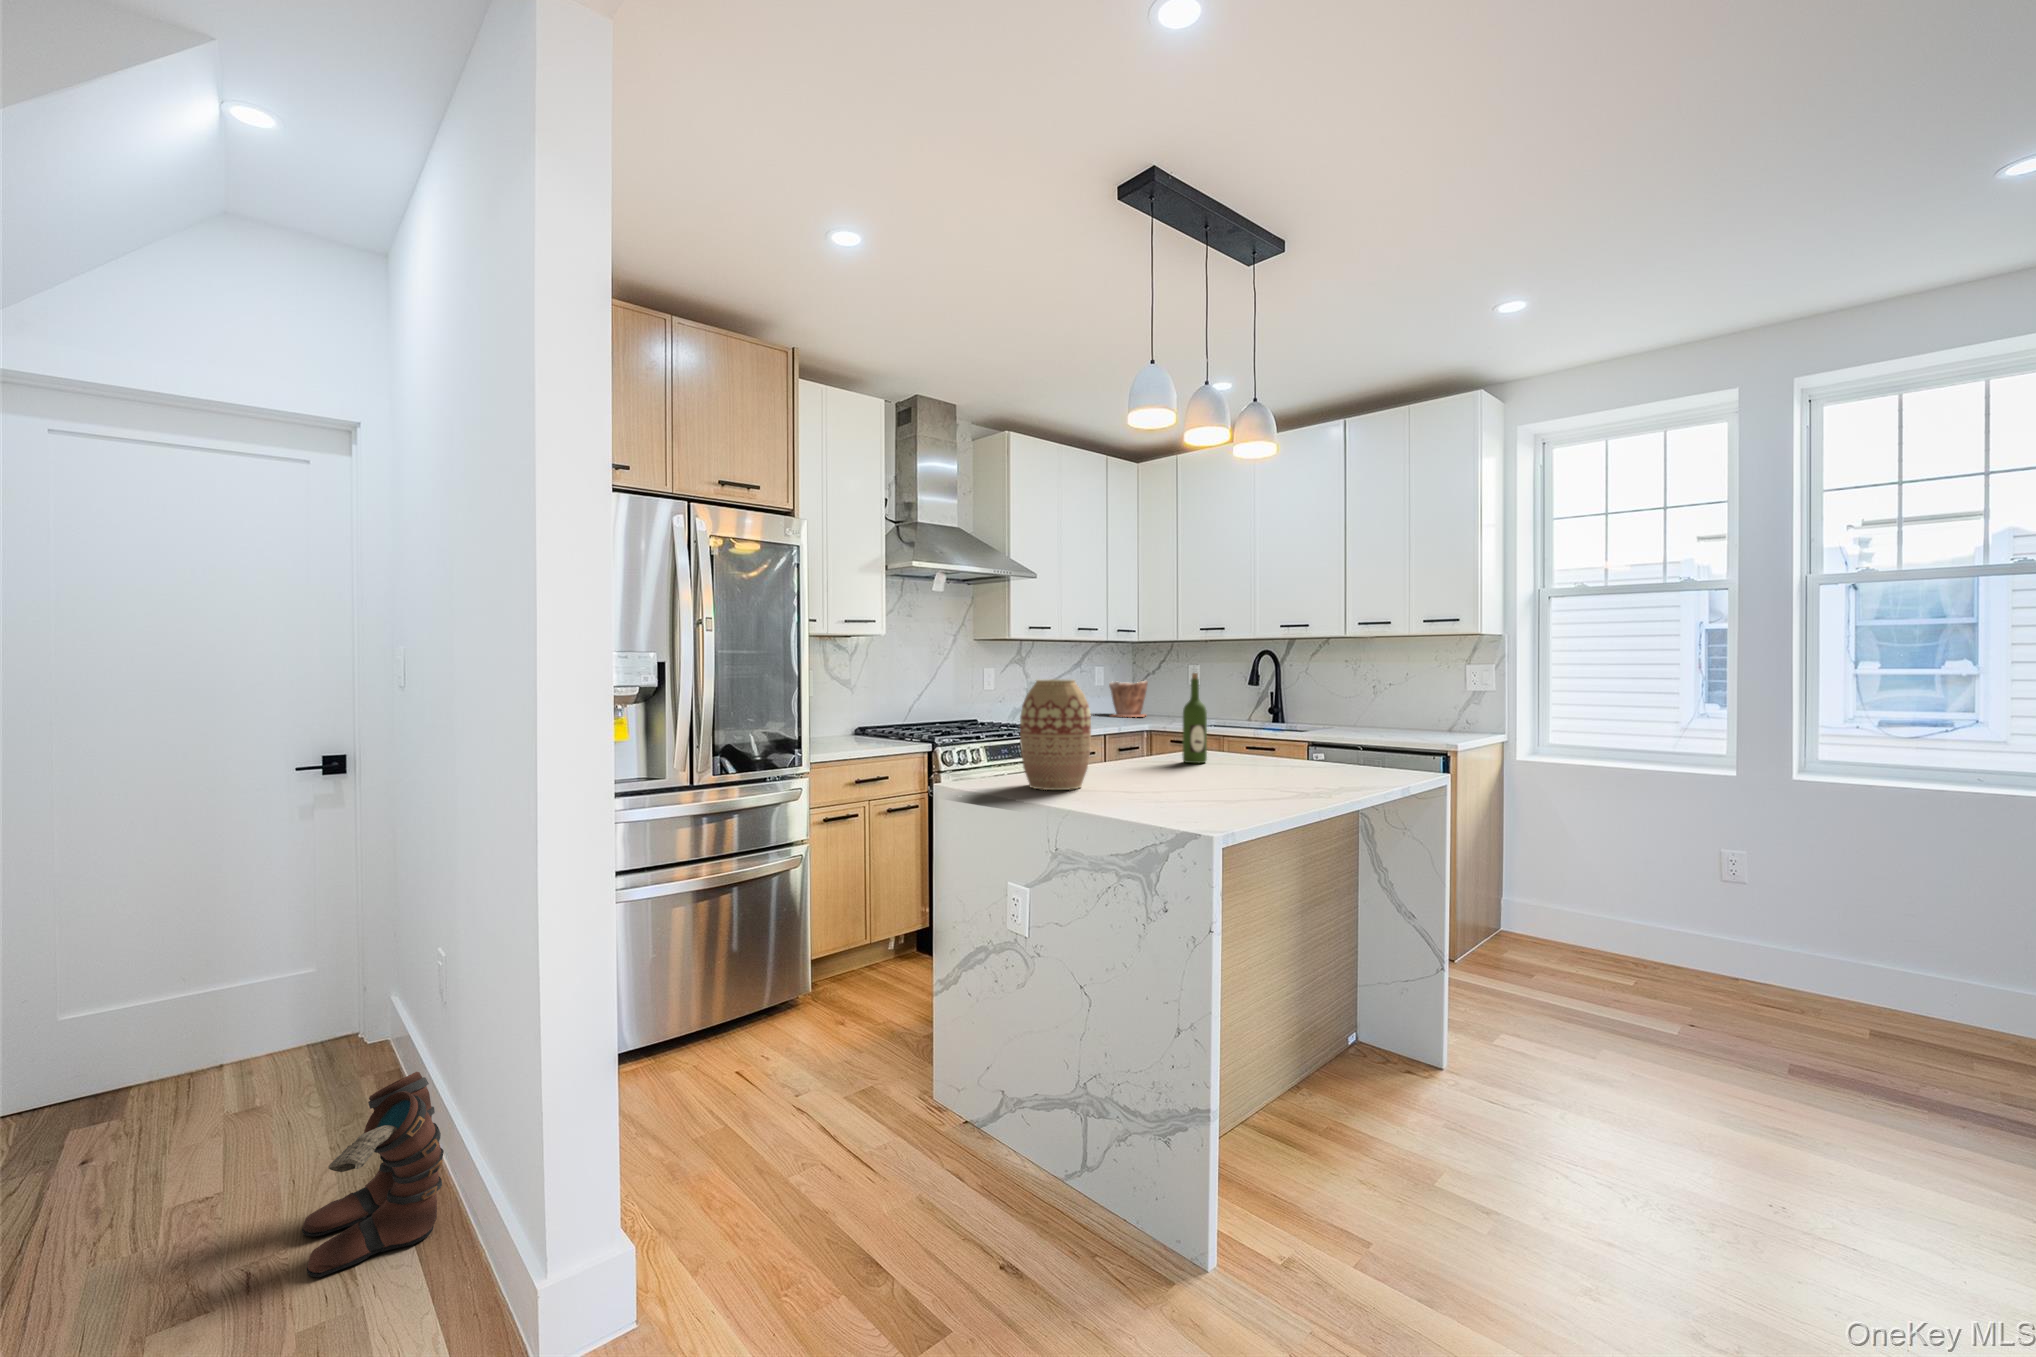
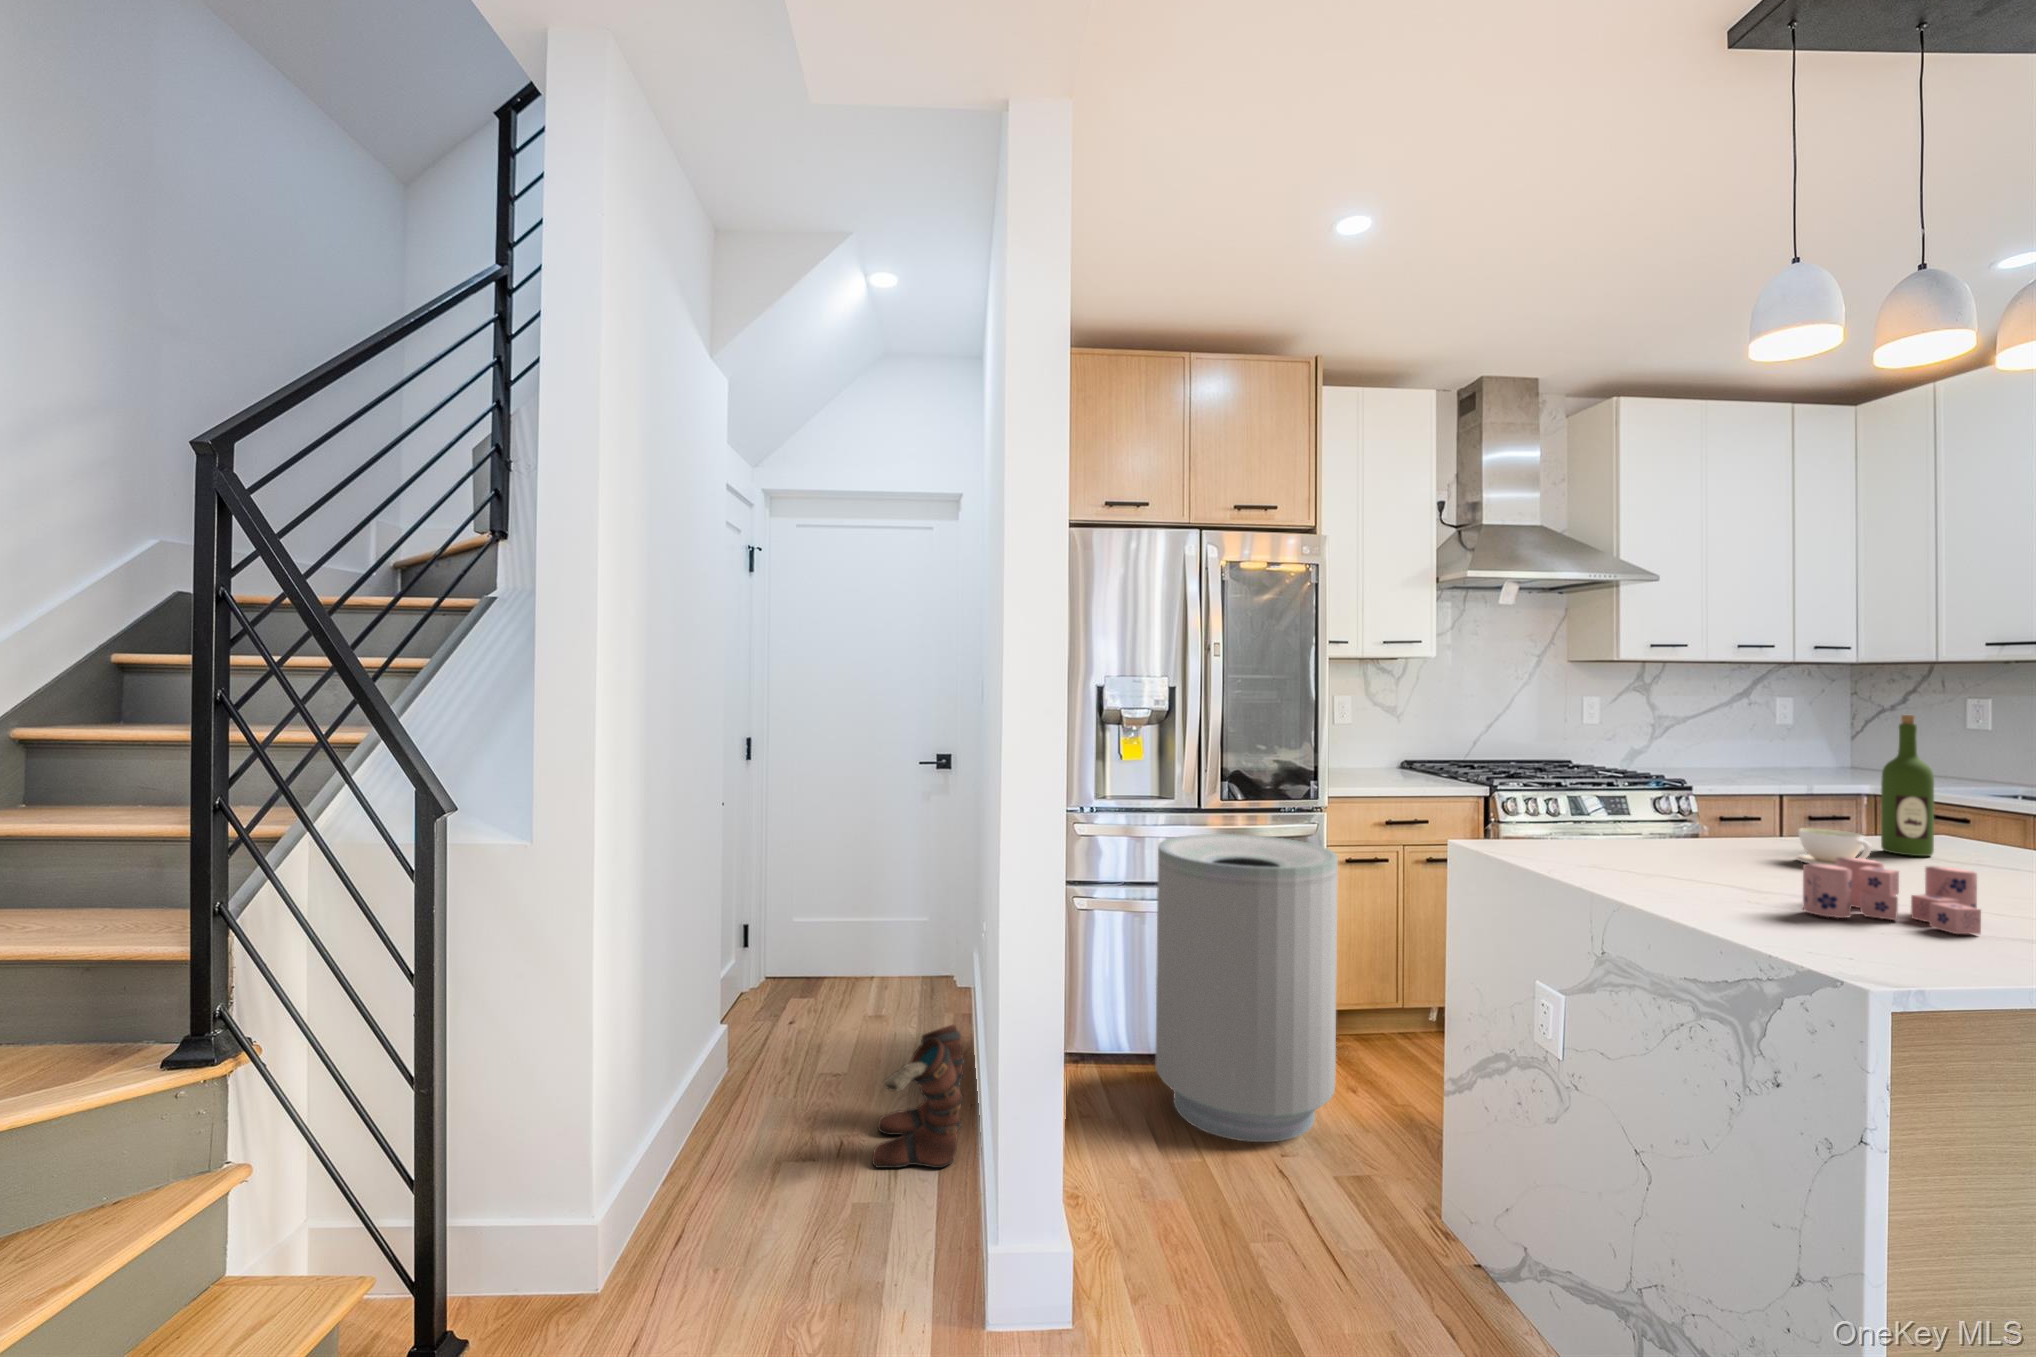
vase: present [1020,679,1091,790] -> none [1560,718,1676,869]
plant pot: present [1109,681,1148,717] -> none [1801,719,1878,773]
coffee cup: none [1148,750,1186,775] -> present [1797,828,1872,866]
candle: none [1170,765,1250,803] -> present [1803,857,1981,934]
trash can: none [658,805,835,1100] -> present [1155,834,1338,1142]

